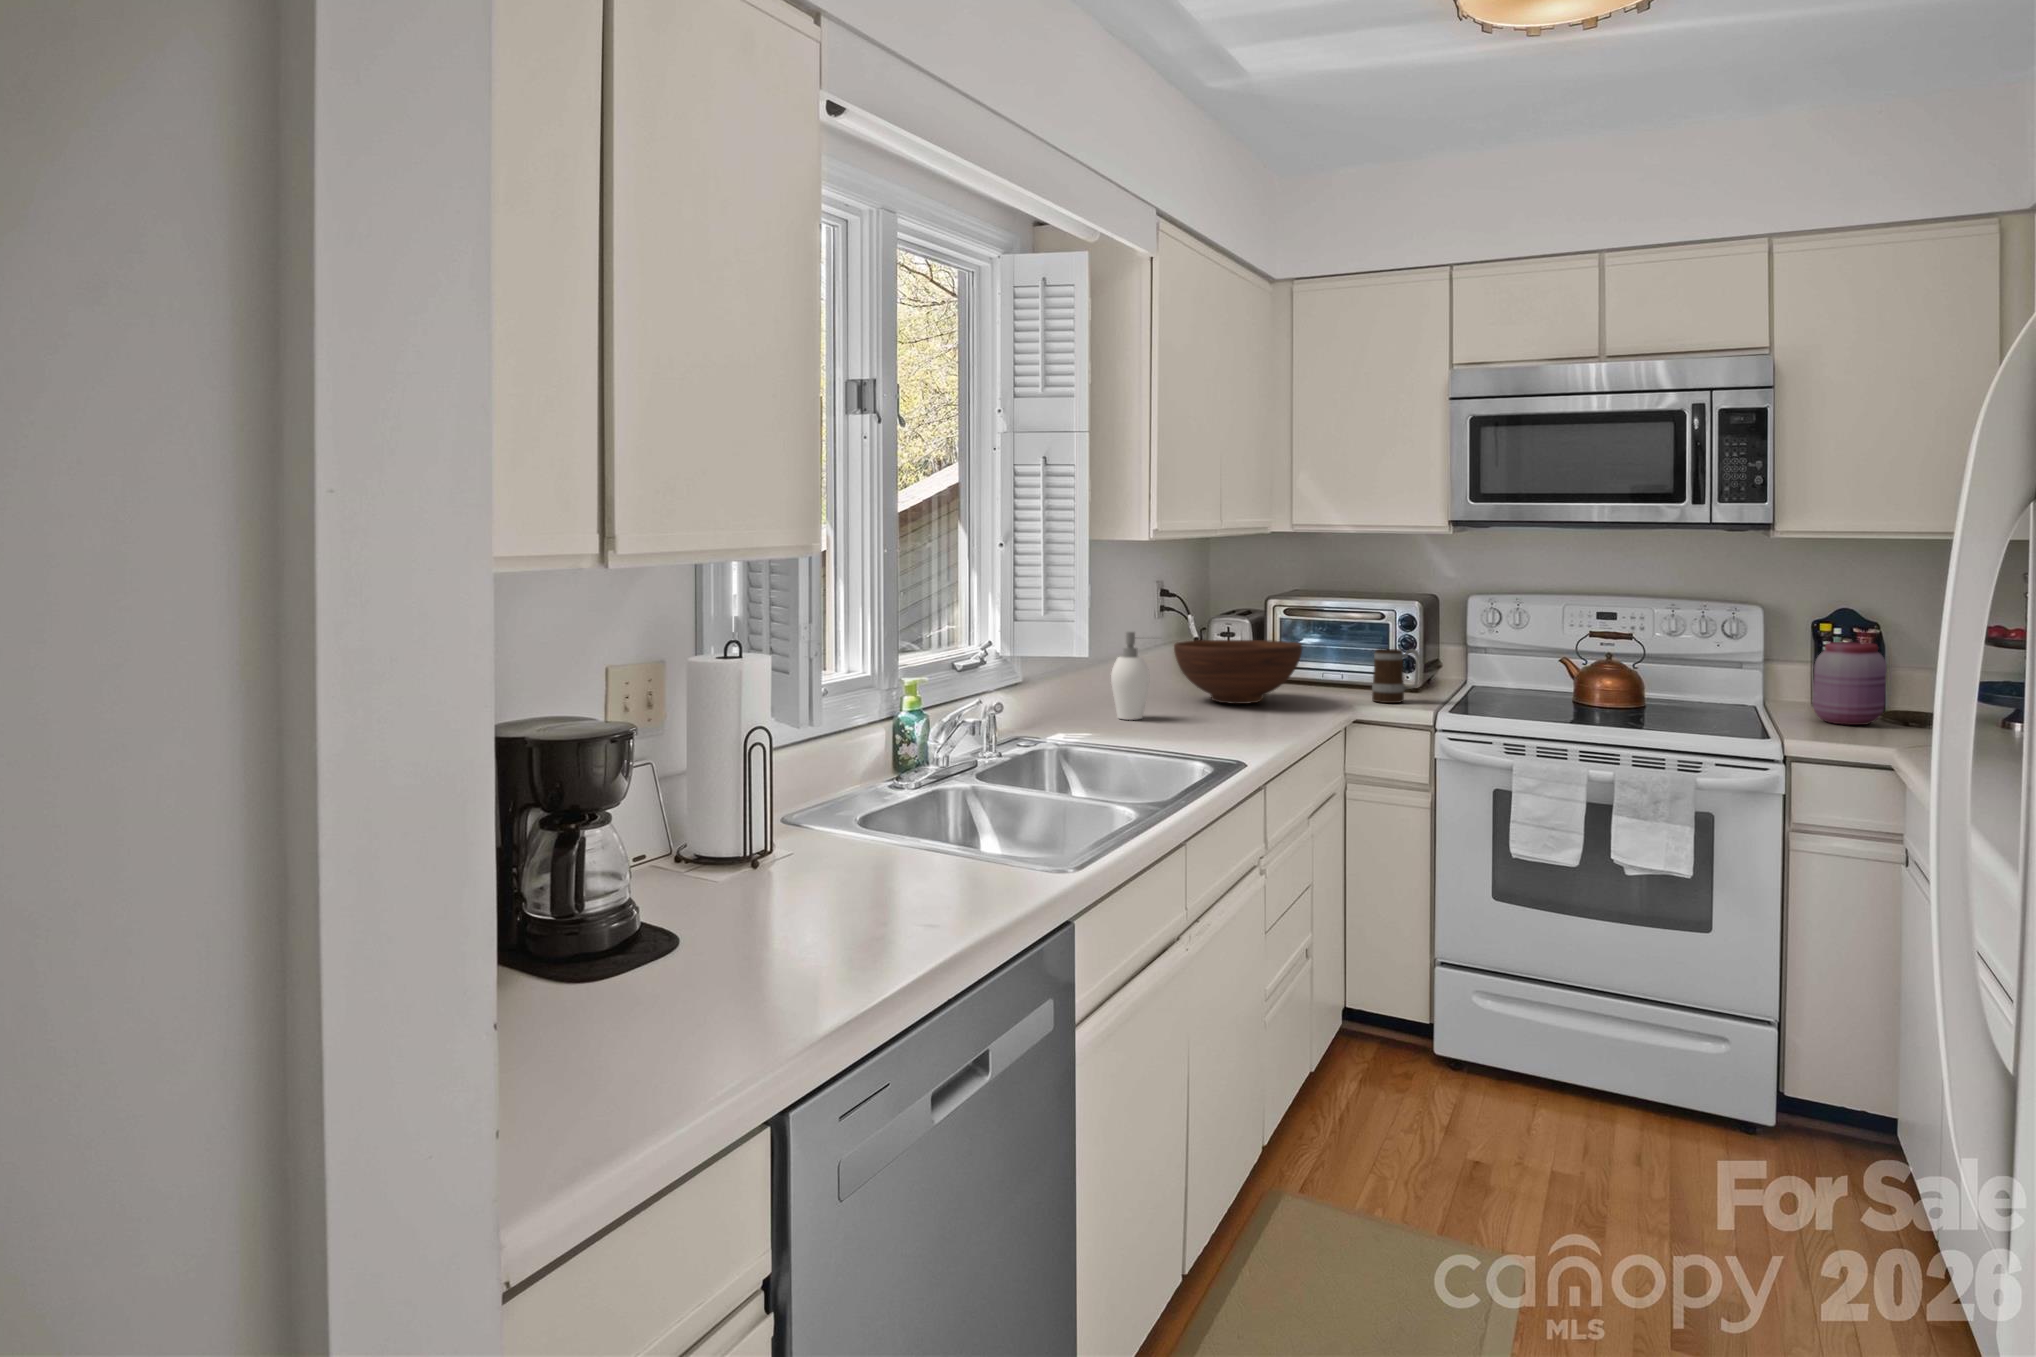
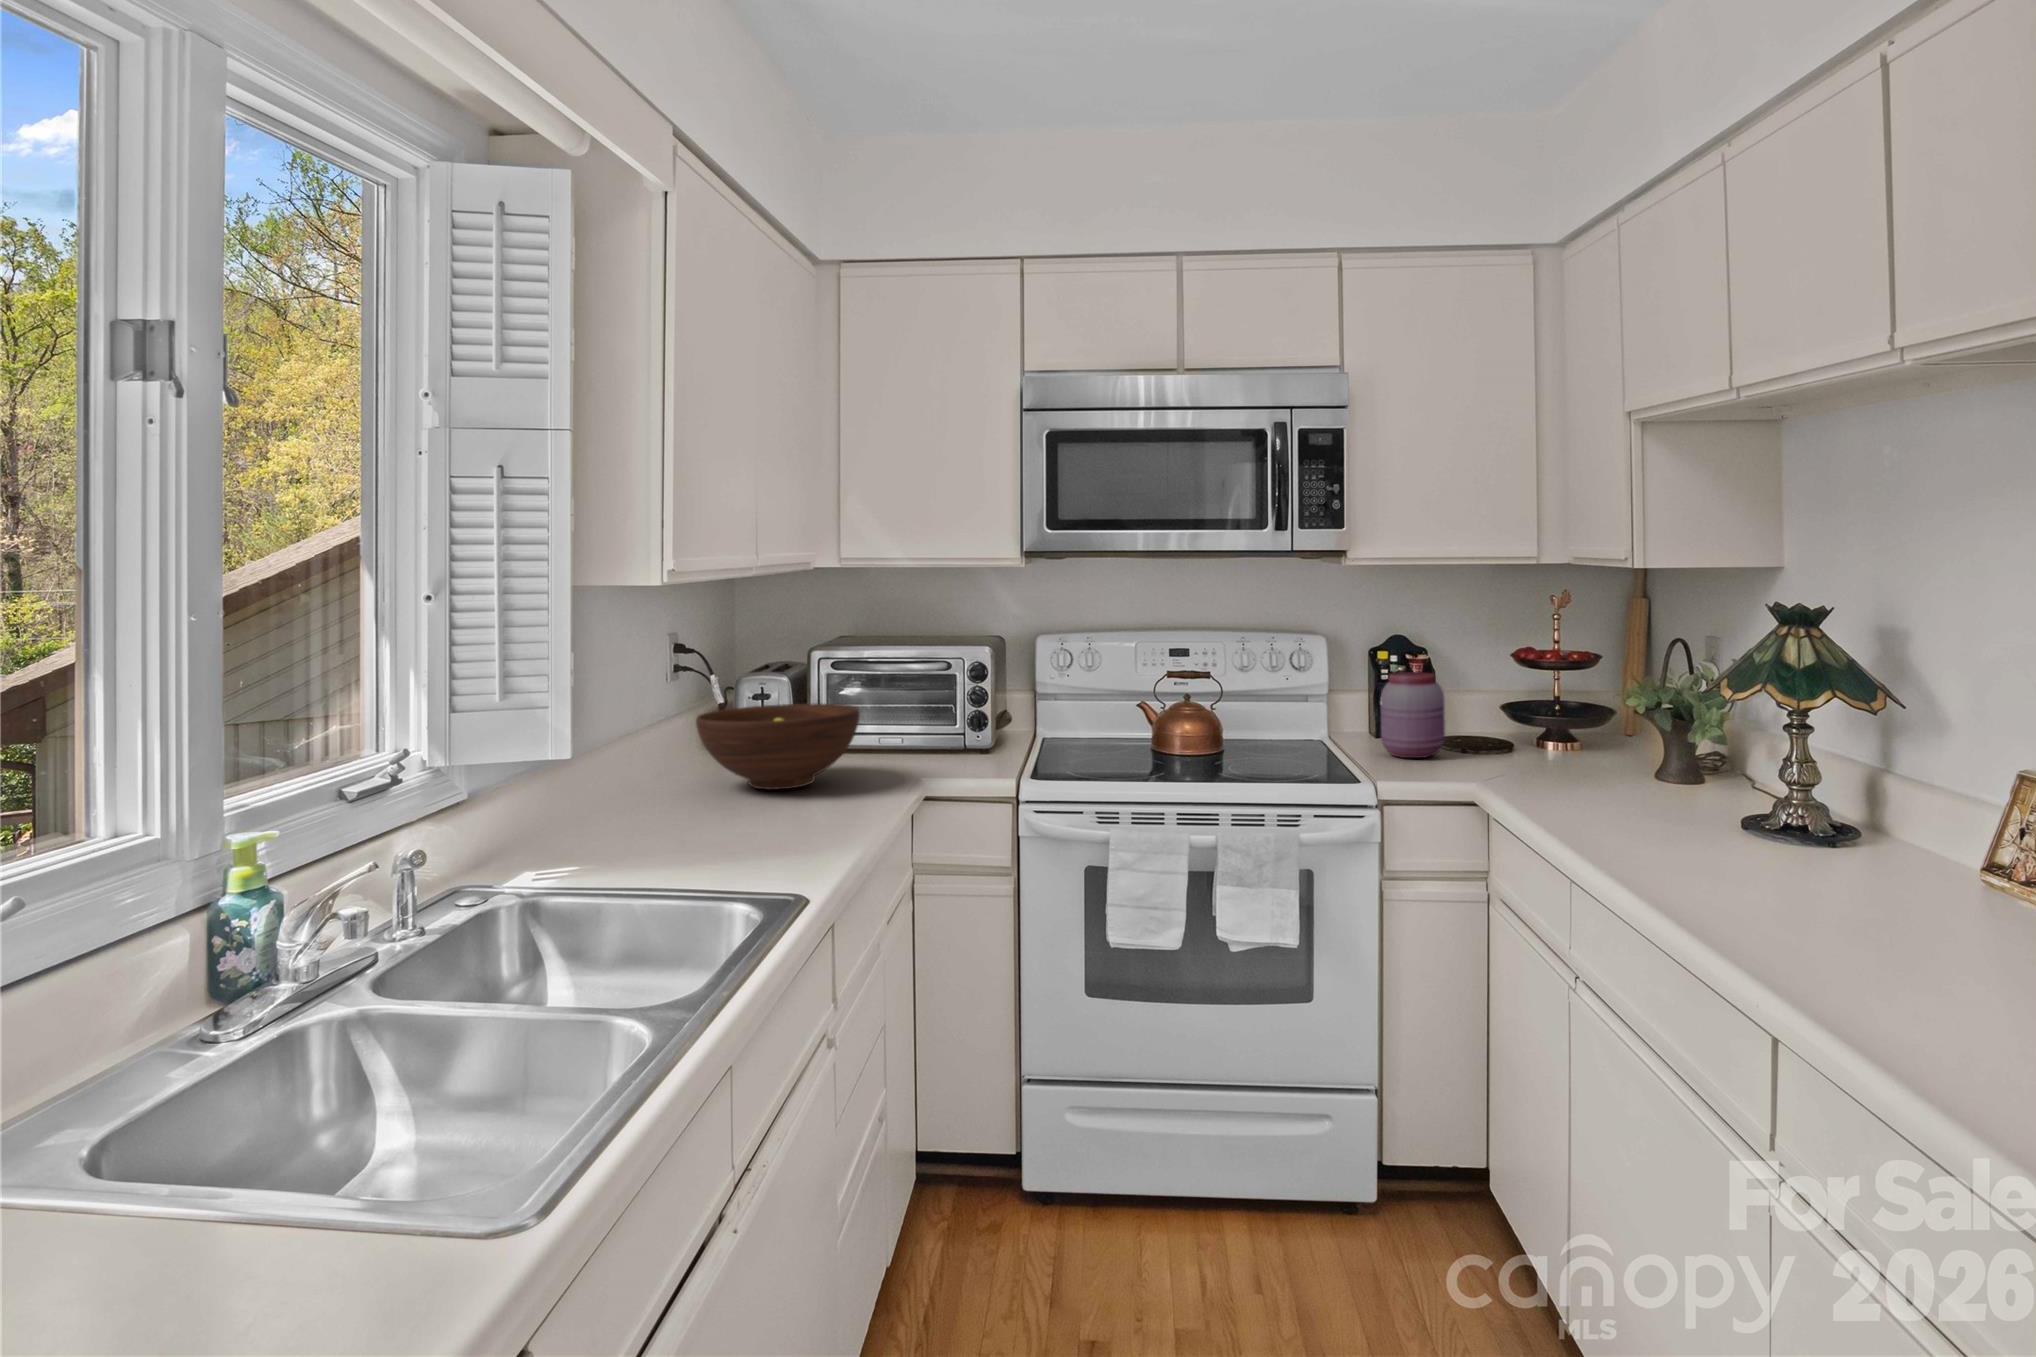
soap dispenser: present [1111,631,1150,720] -> none [609,710,678,832]
mug: present [1372,649,1420,703] -> none [942,704,994,771]

